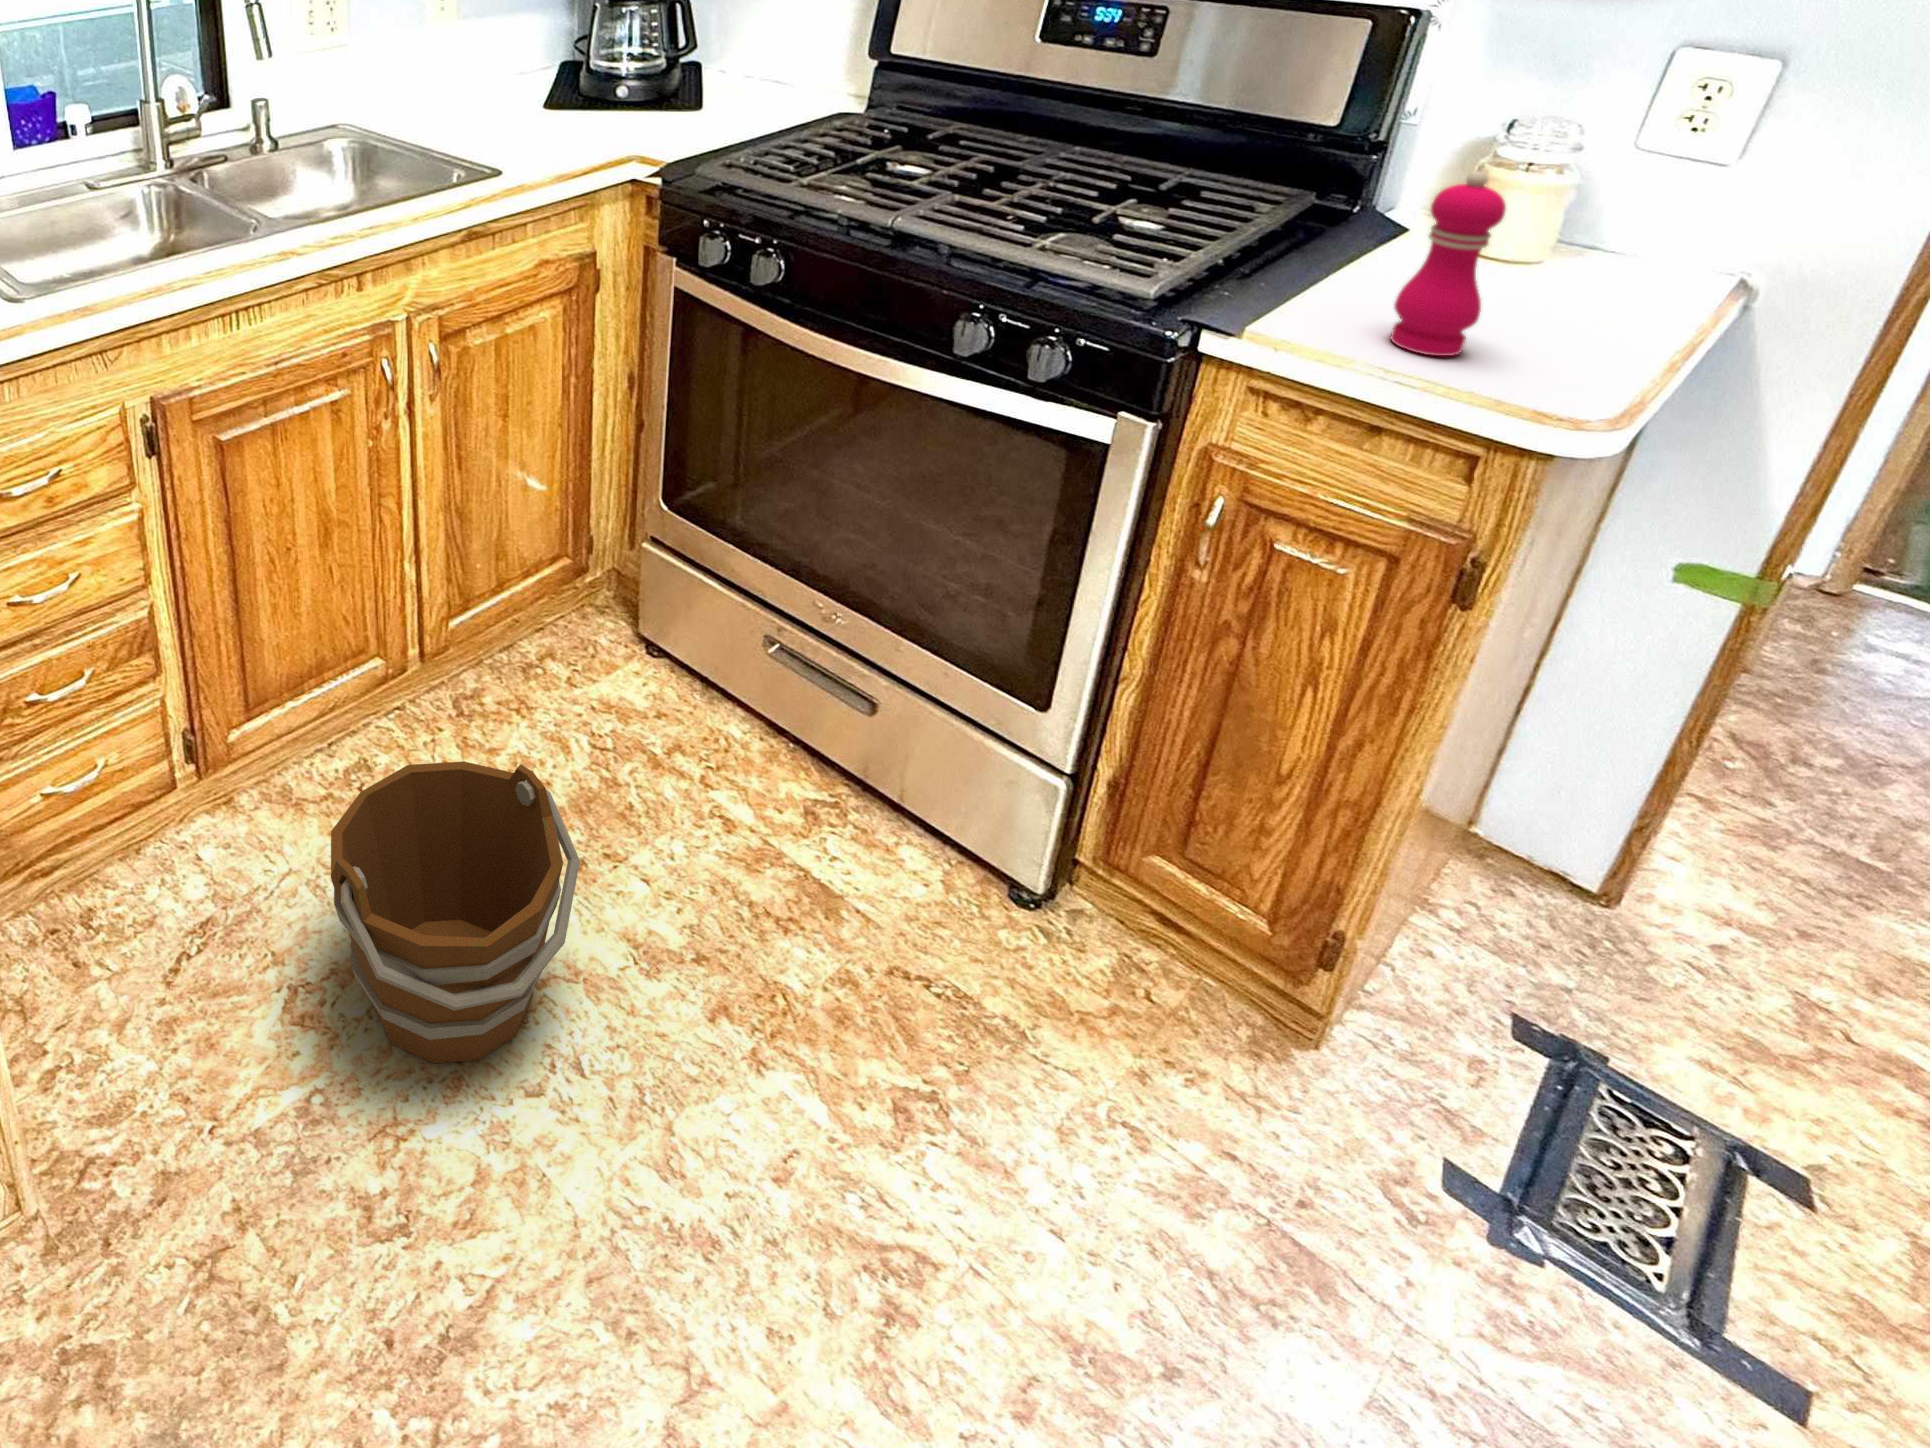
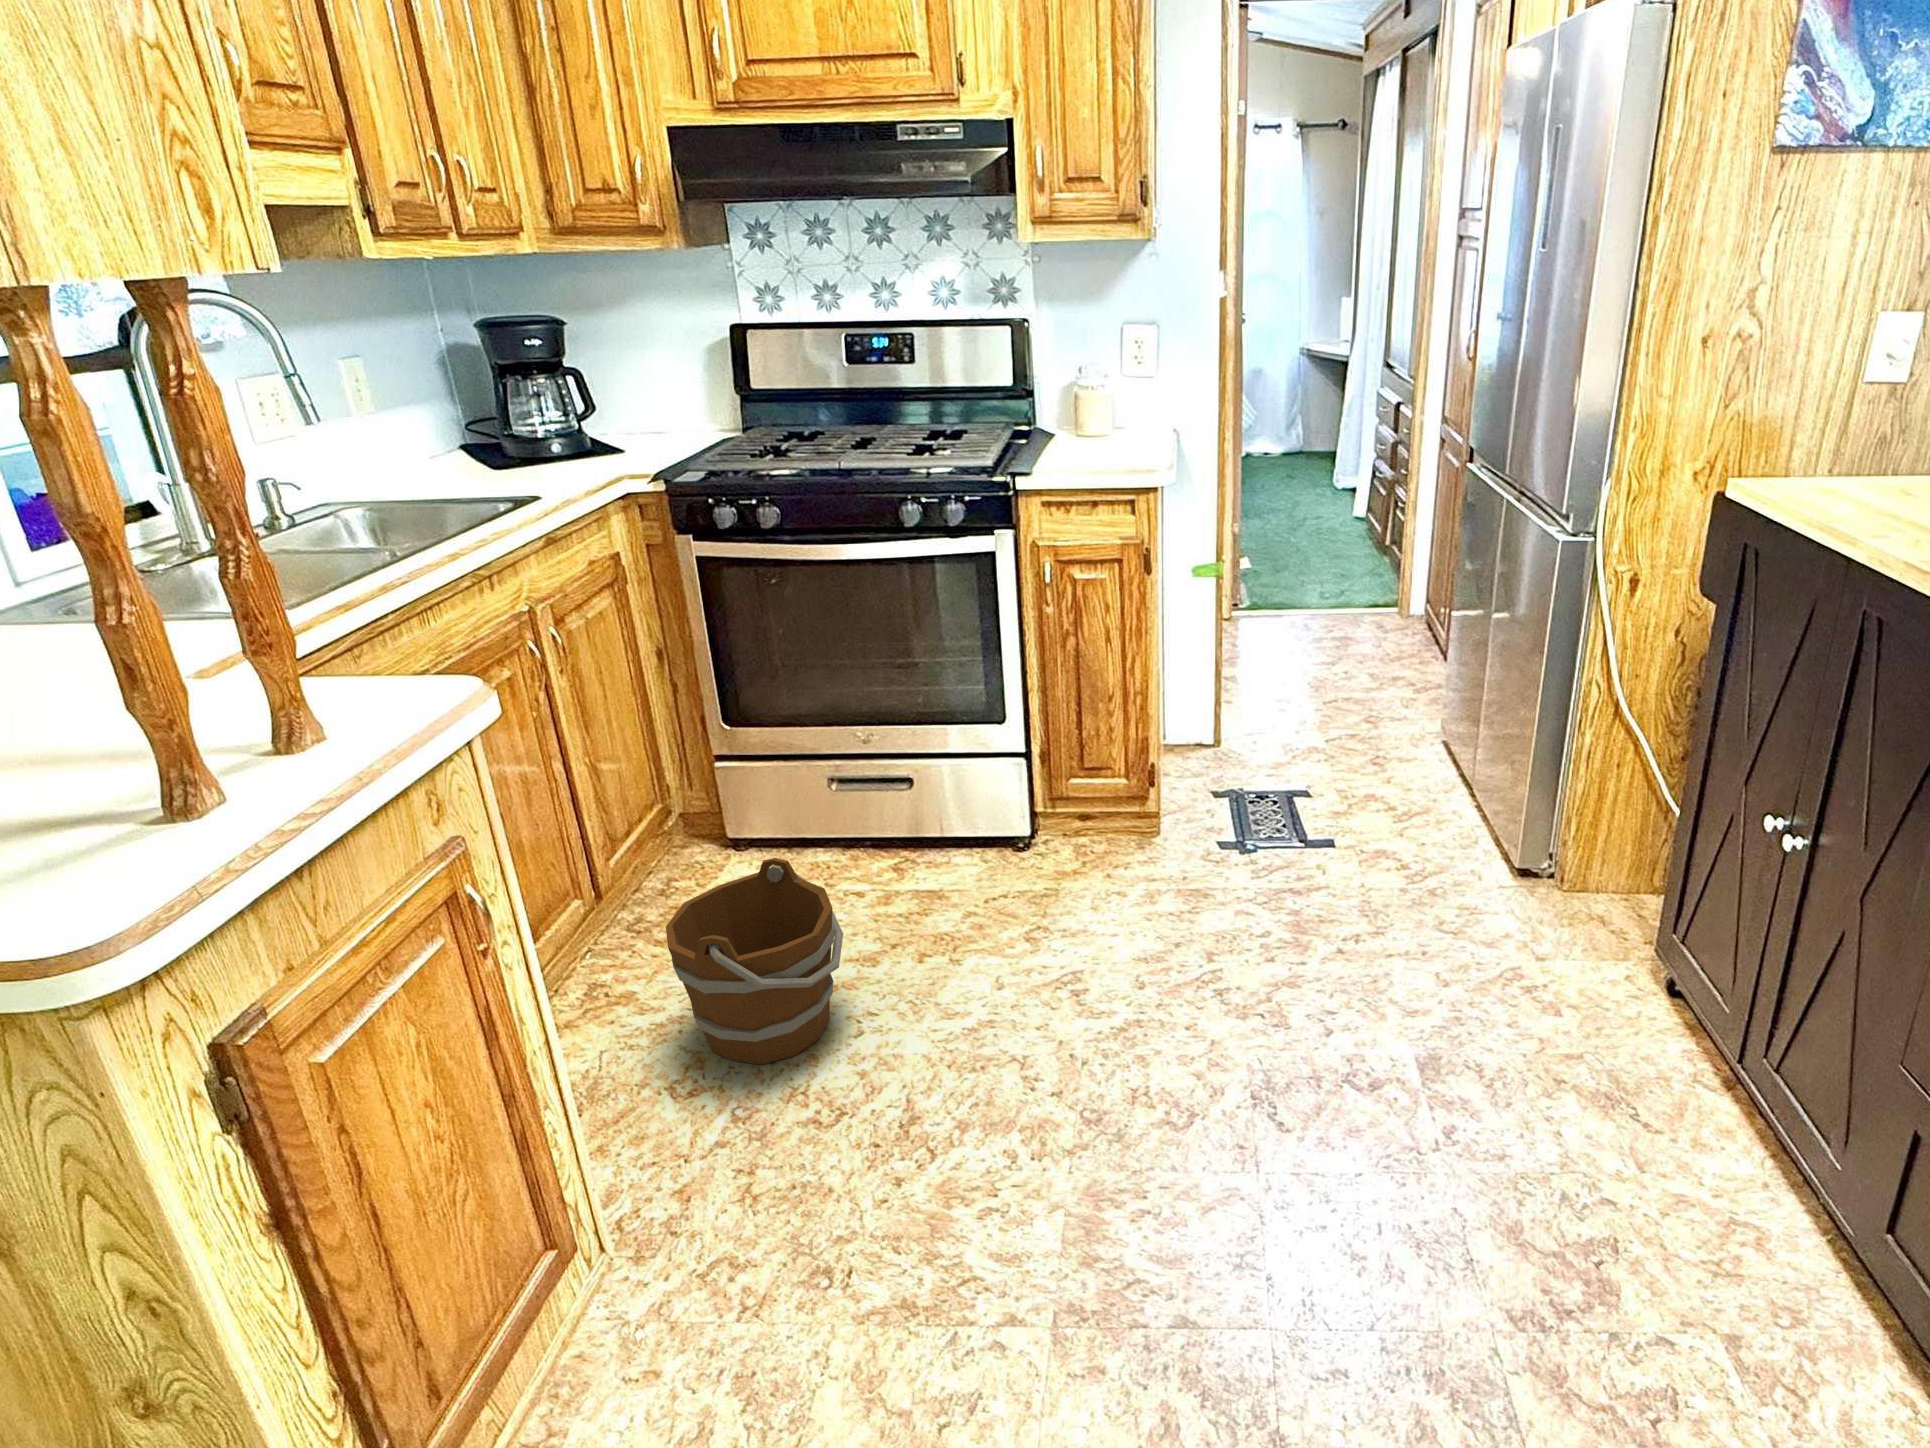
pepper mill: present [1391,171,1506,356] -> none [1083,379,1114,470]

